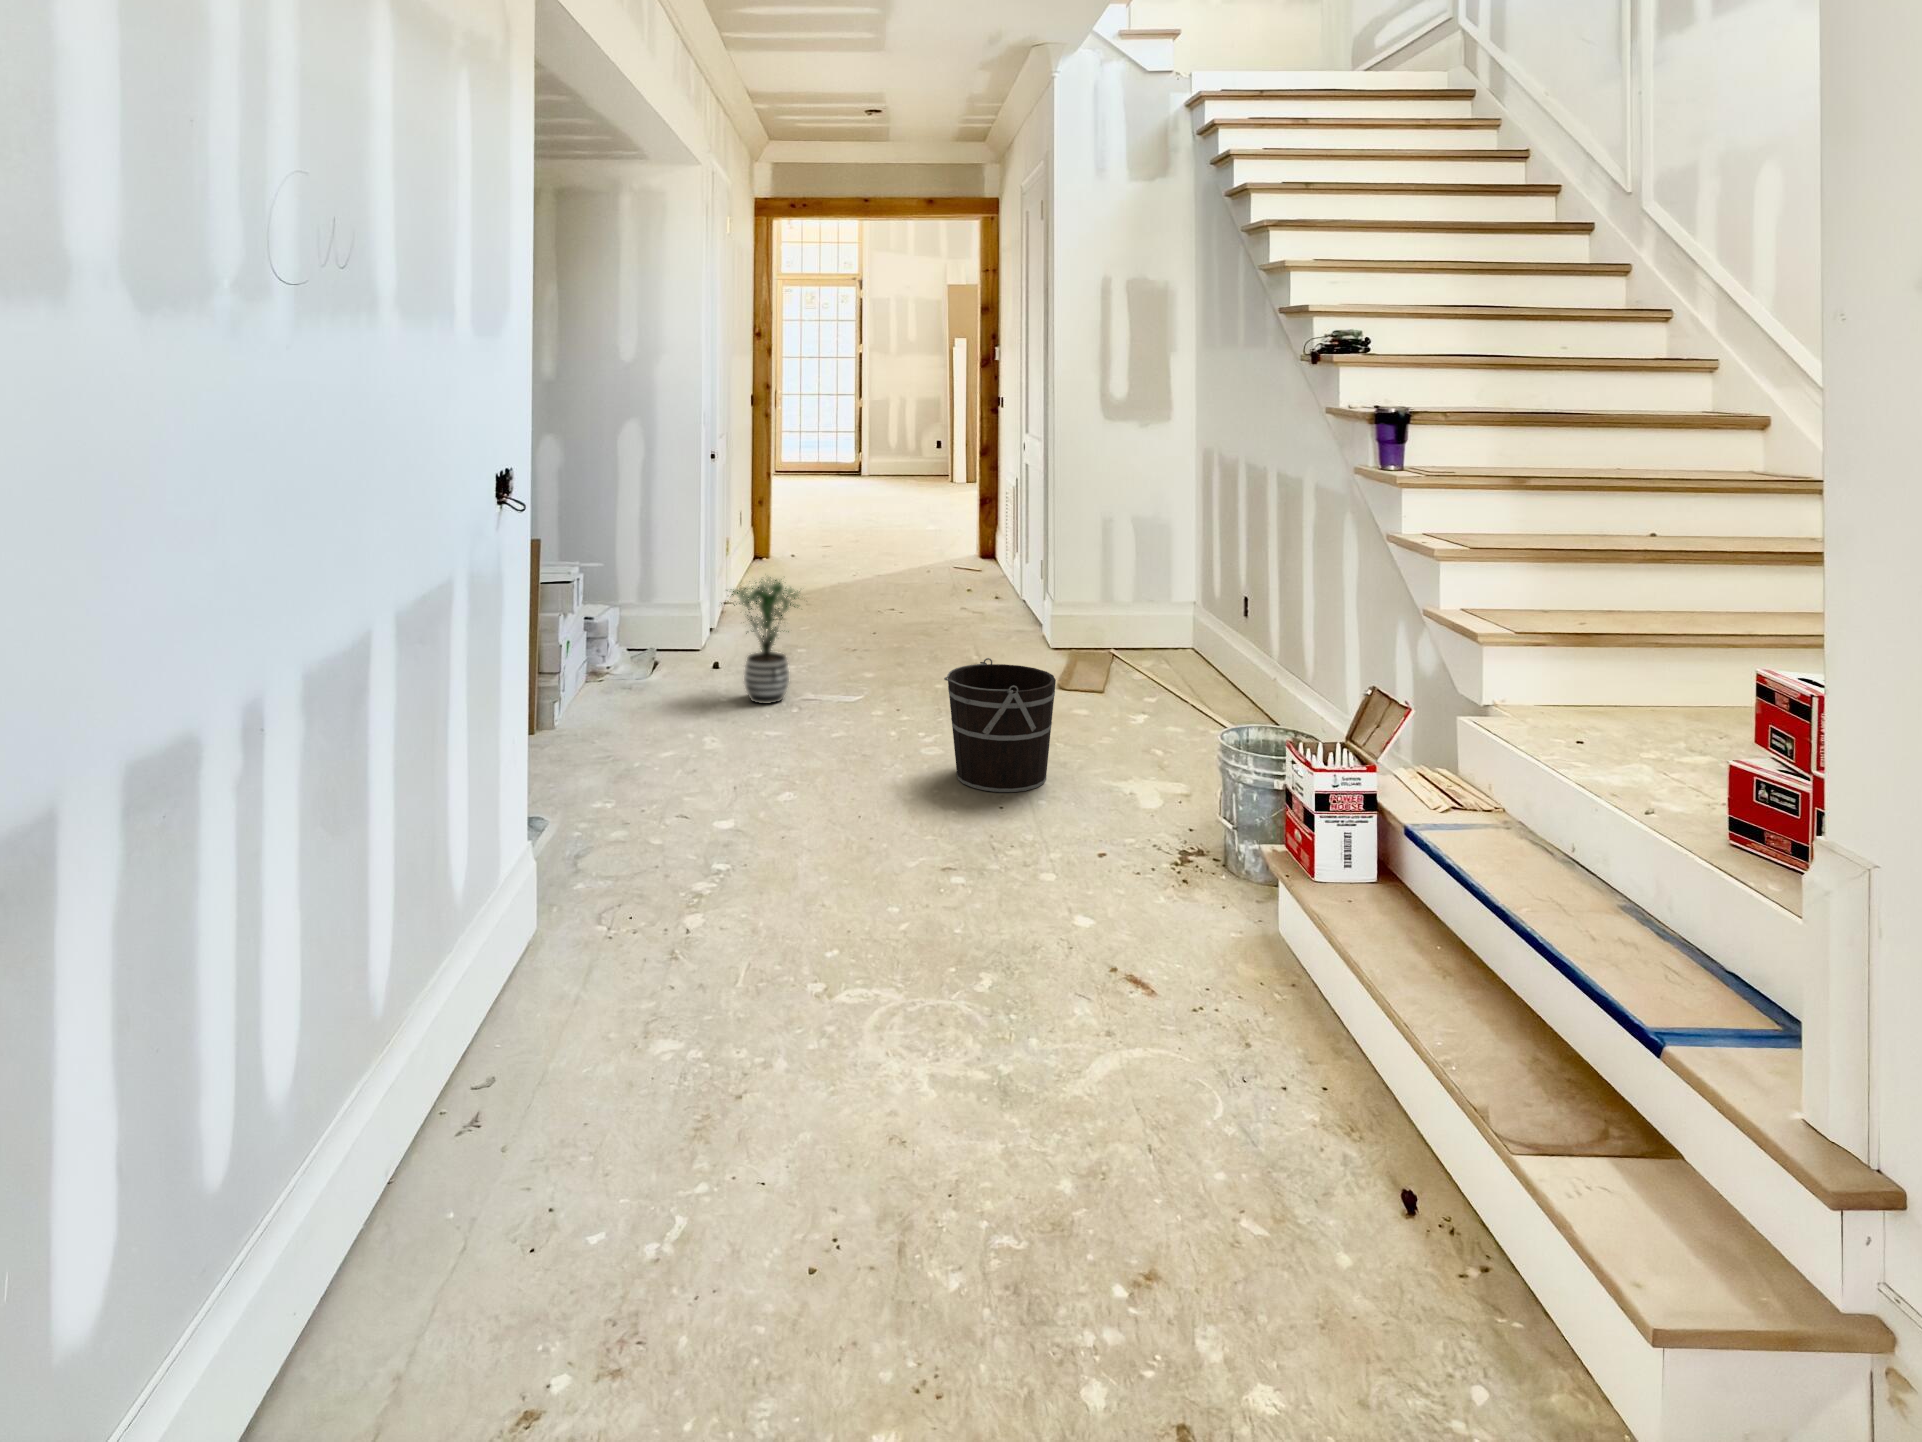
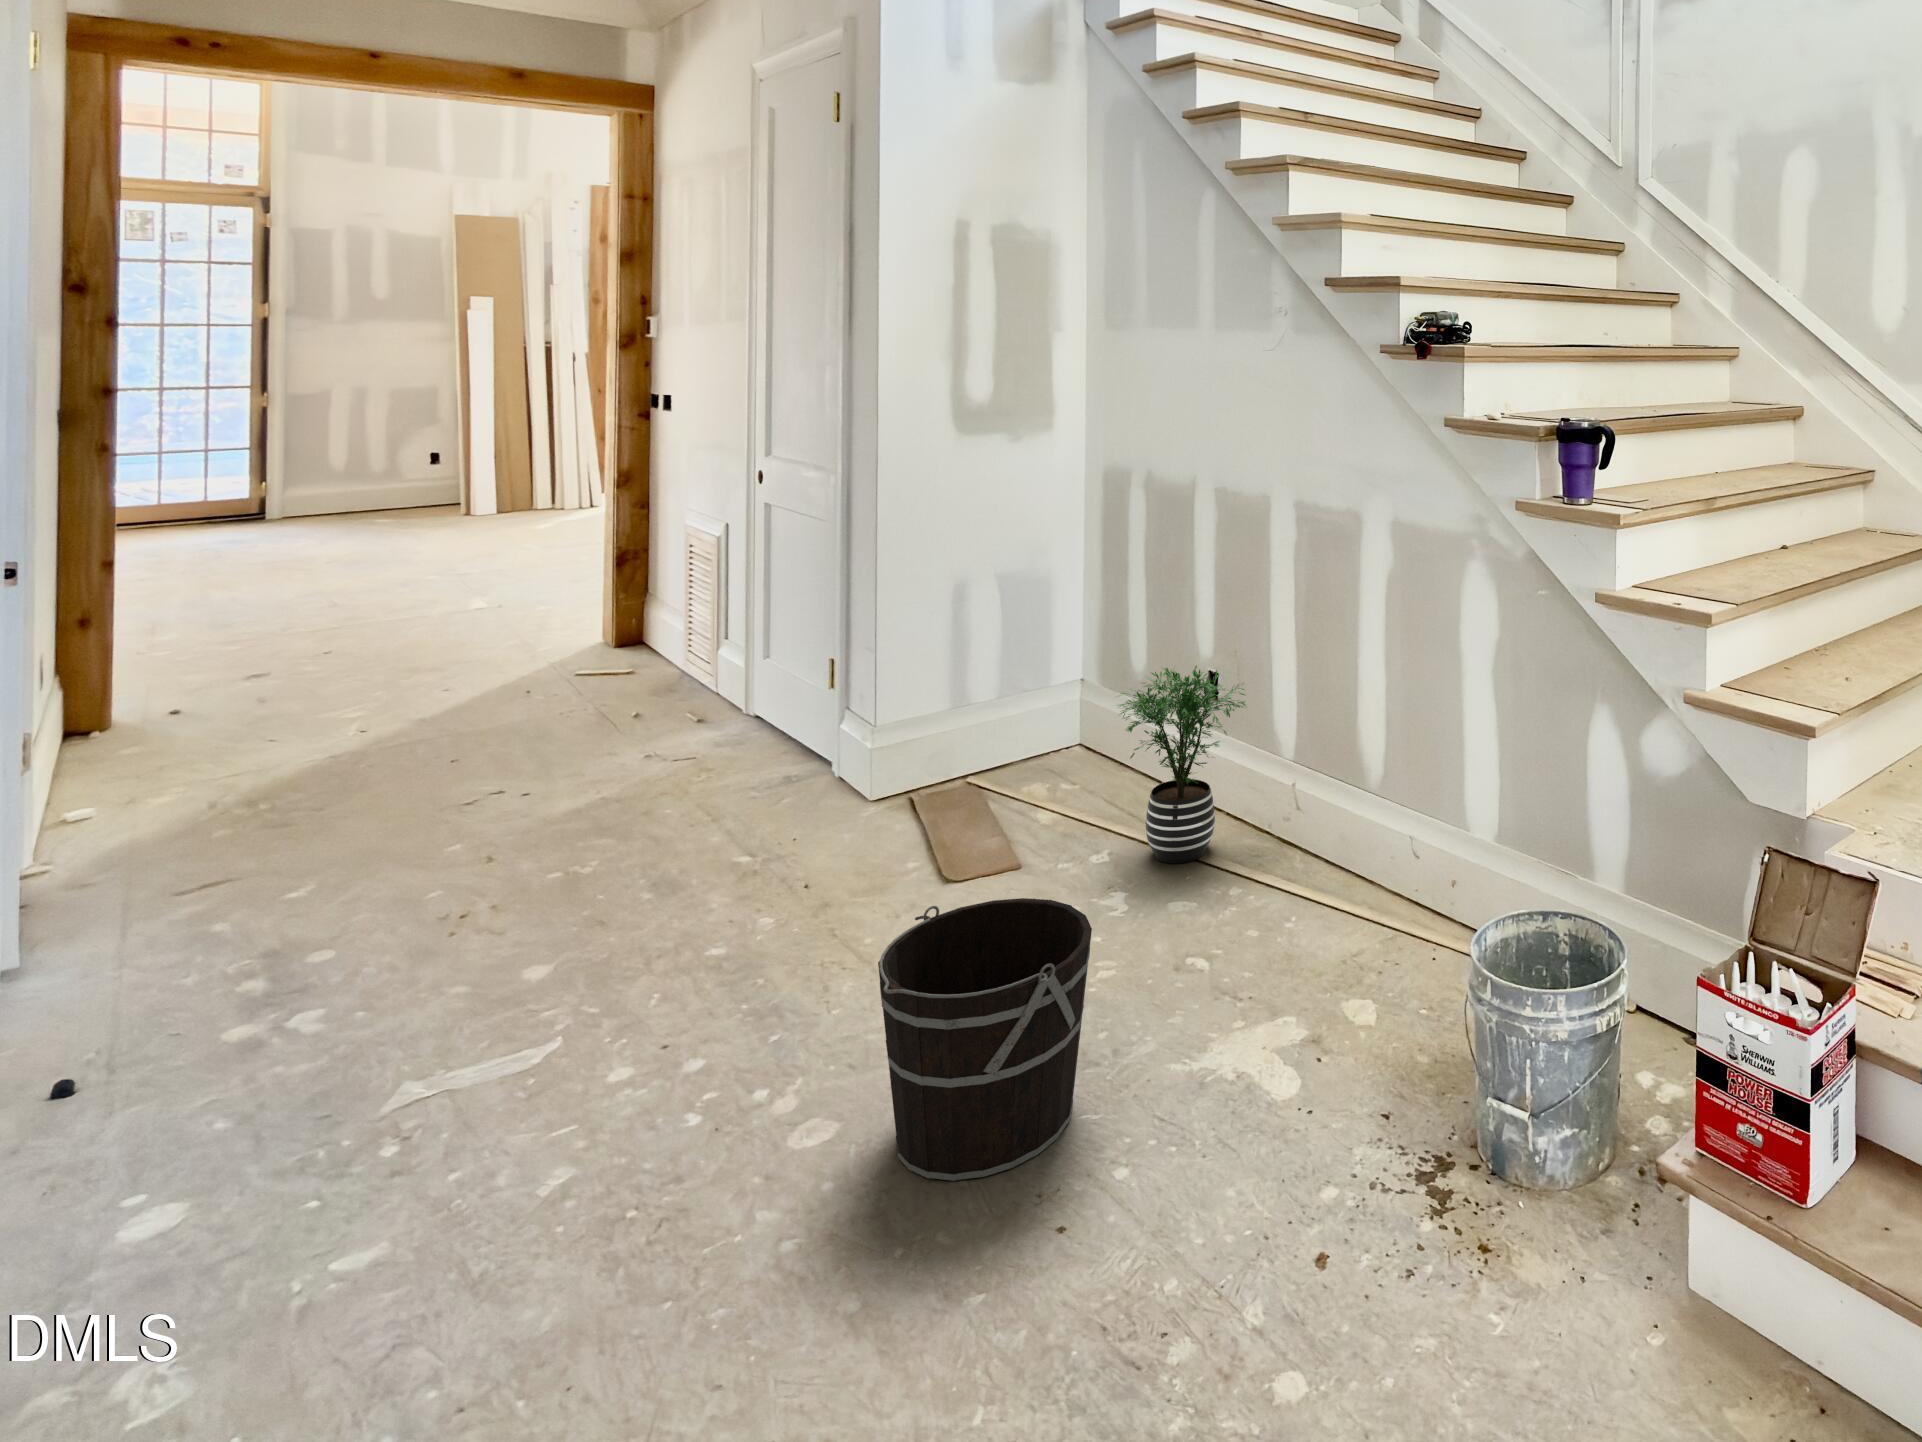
potted plant: present [721,577,800,703] -> present [1116,666,1246,863]

